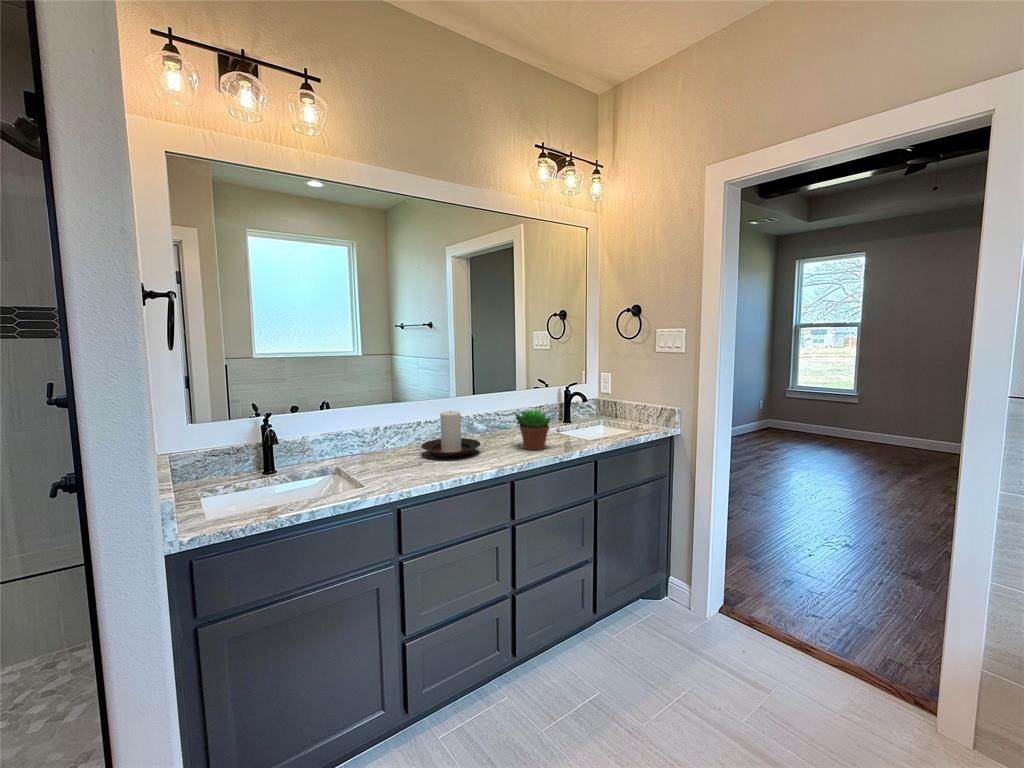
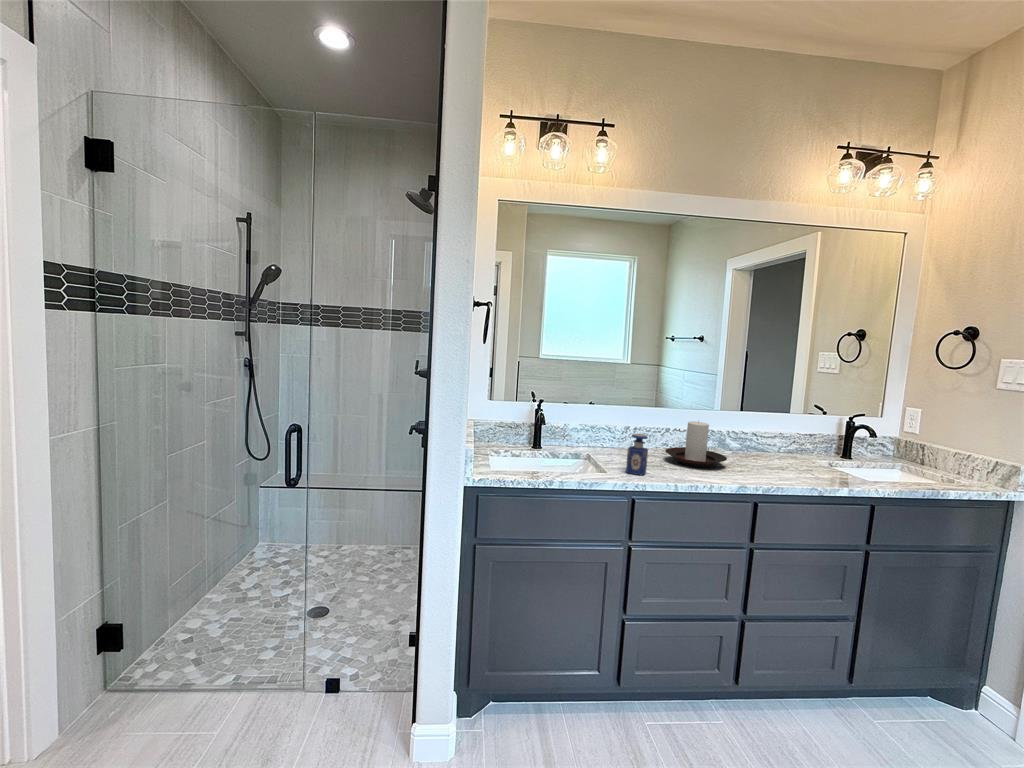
succulent plant: present [515,410,550,450] -> none [769,433,817,478]
perfume bottle: none [384,436,407,482] -> present [626,434,648,475]

